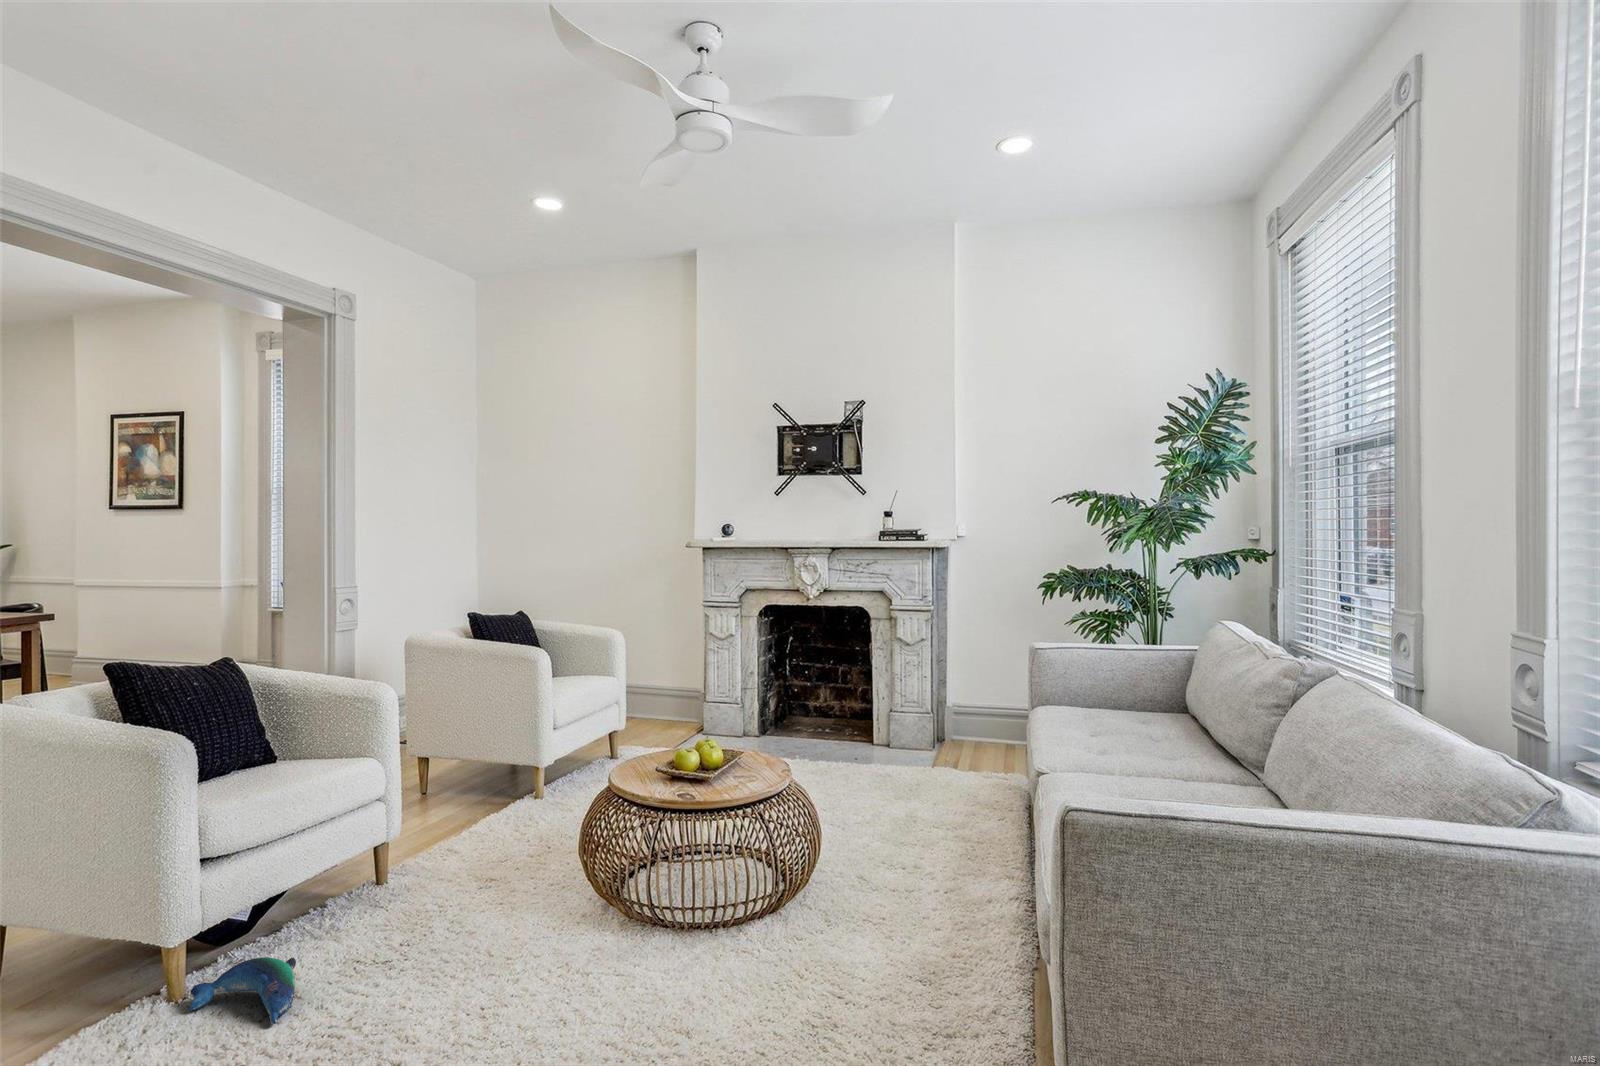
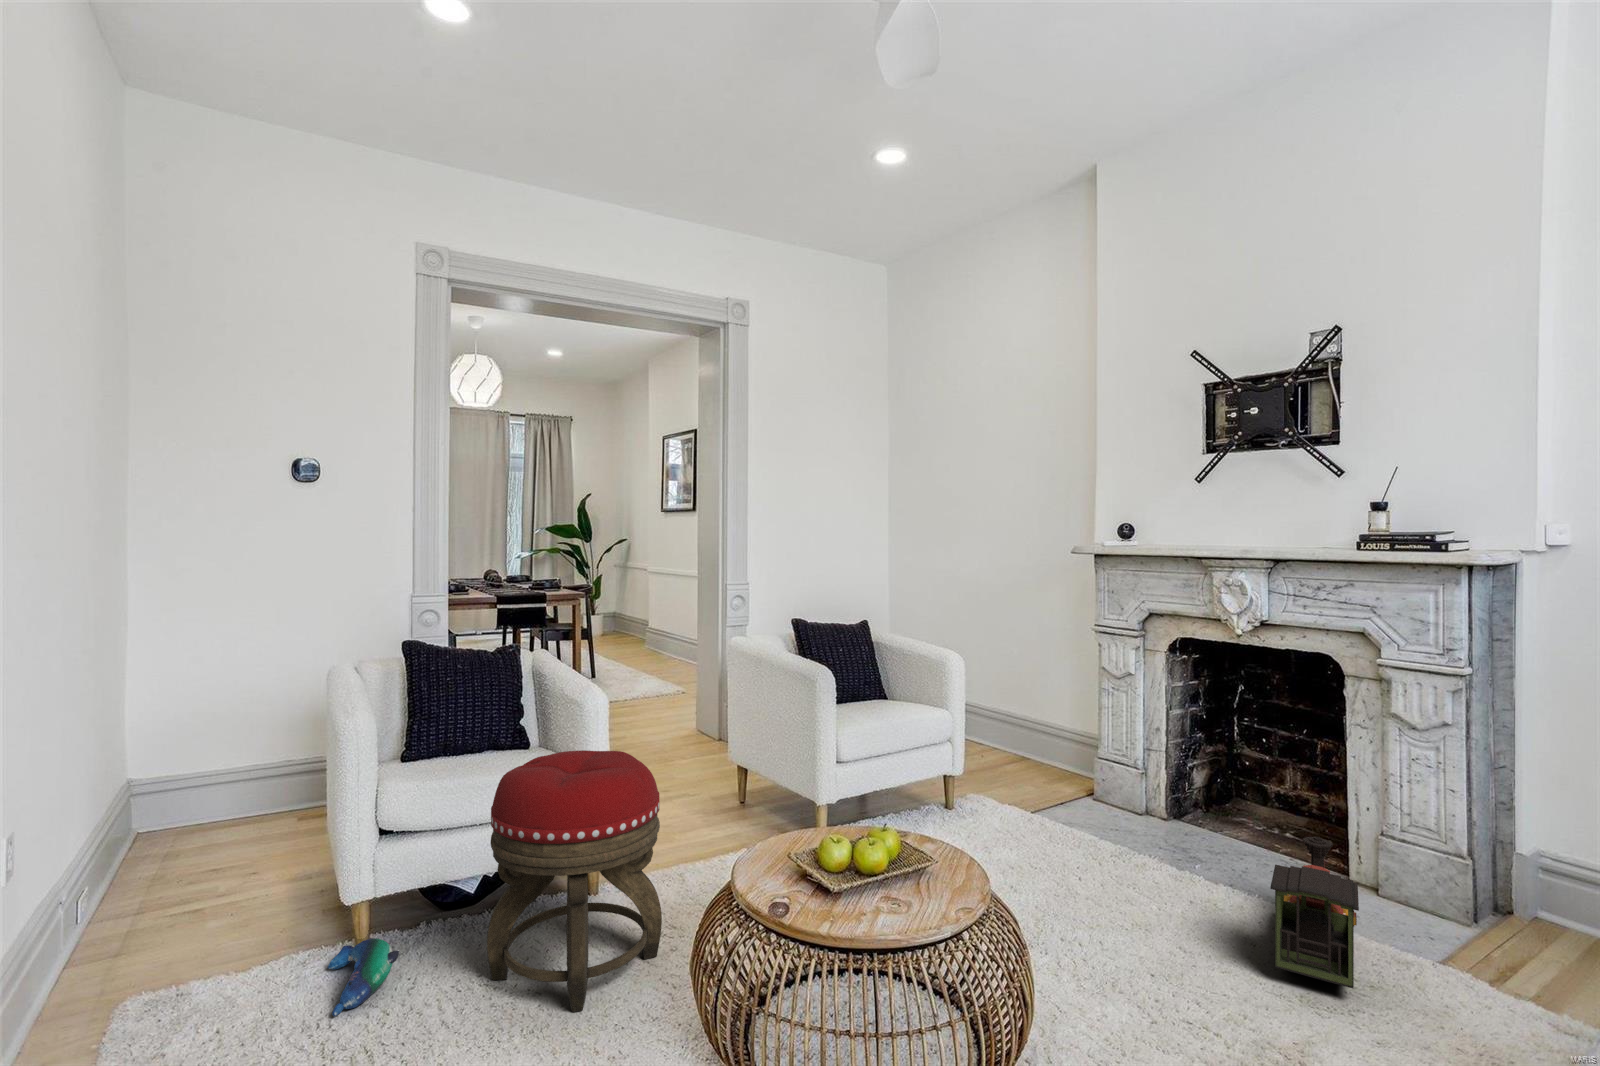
toy train: none [862,713,923,788] -> present [1270,837,1359,988]
footstool: none [377,730,534,954] -> present [487,750,662,1012]

